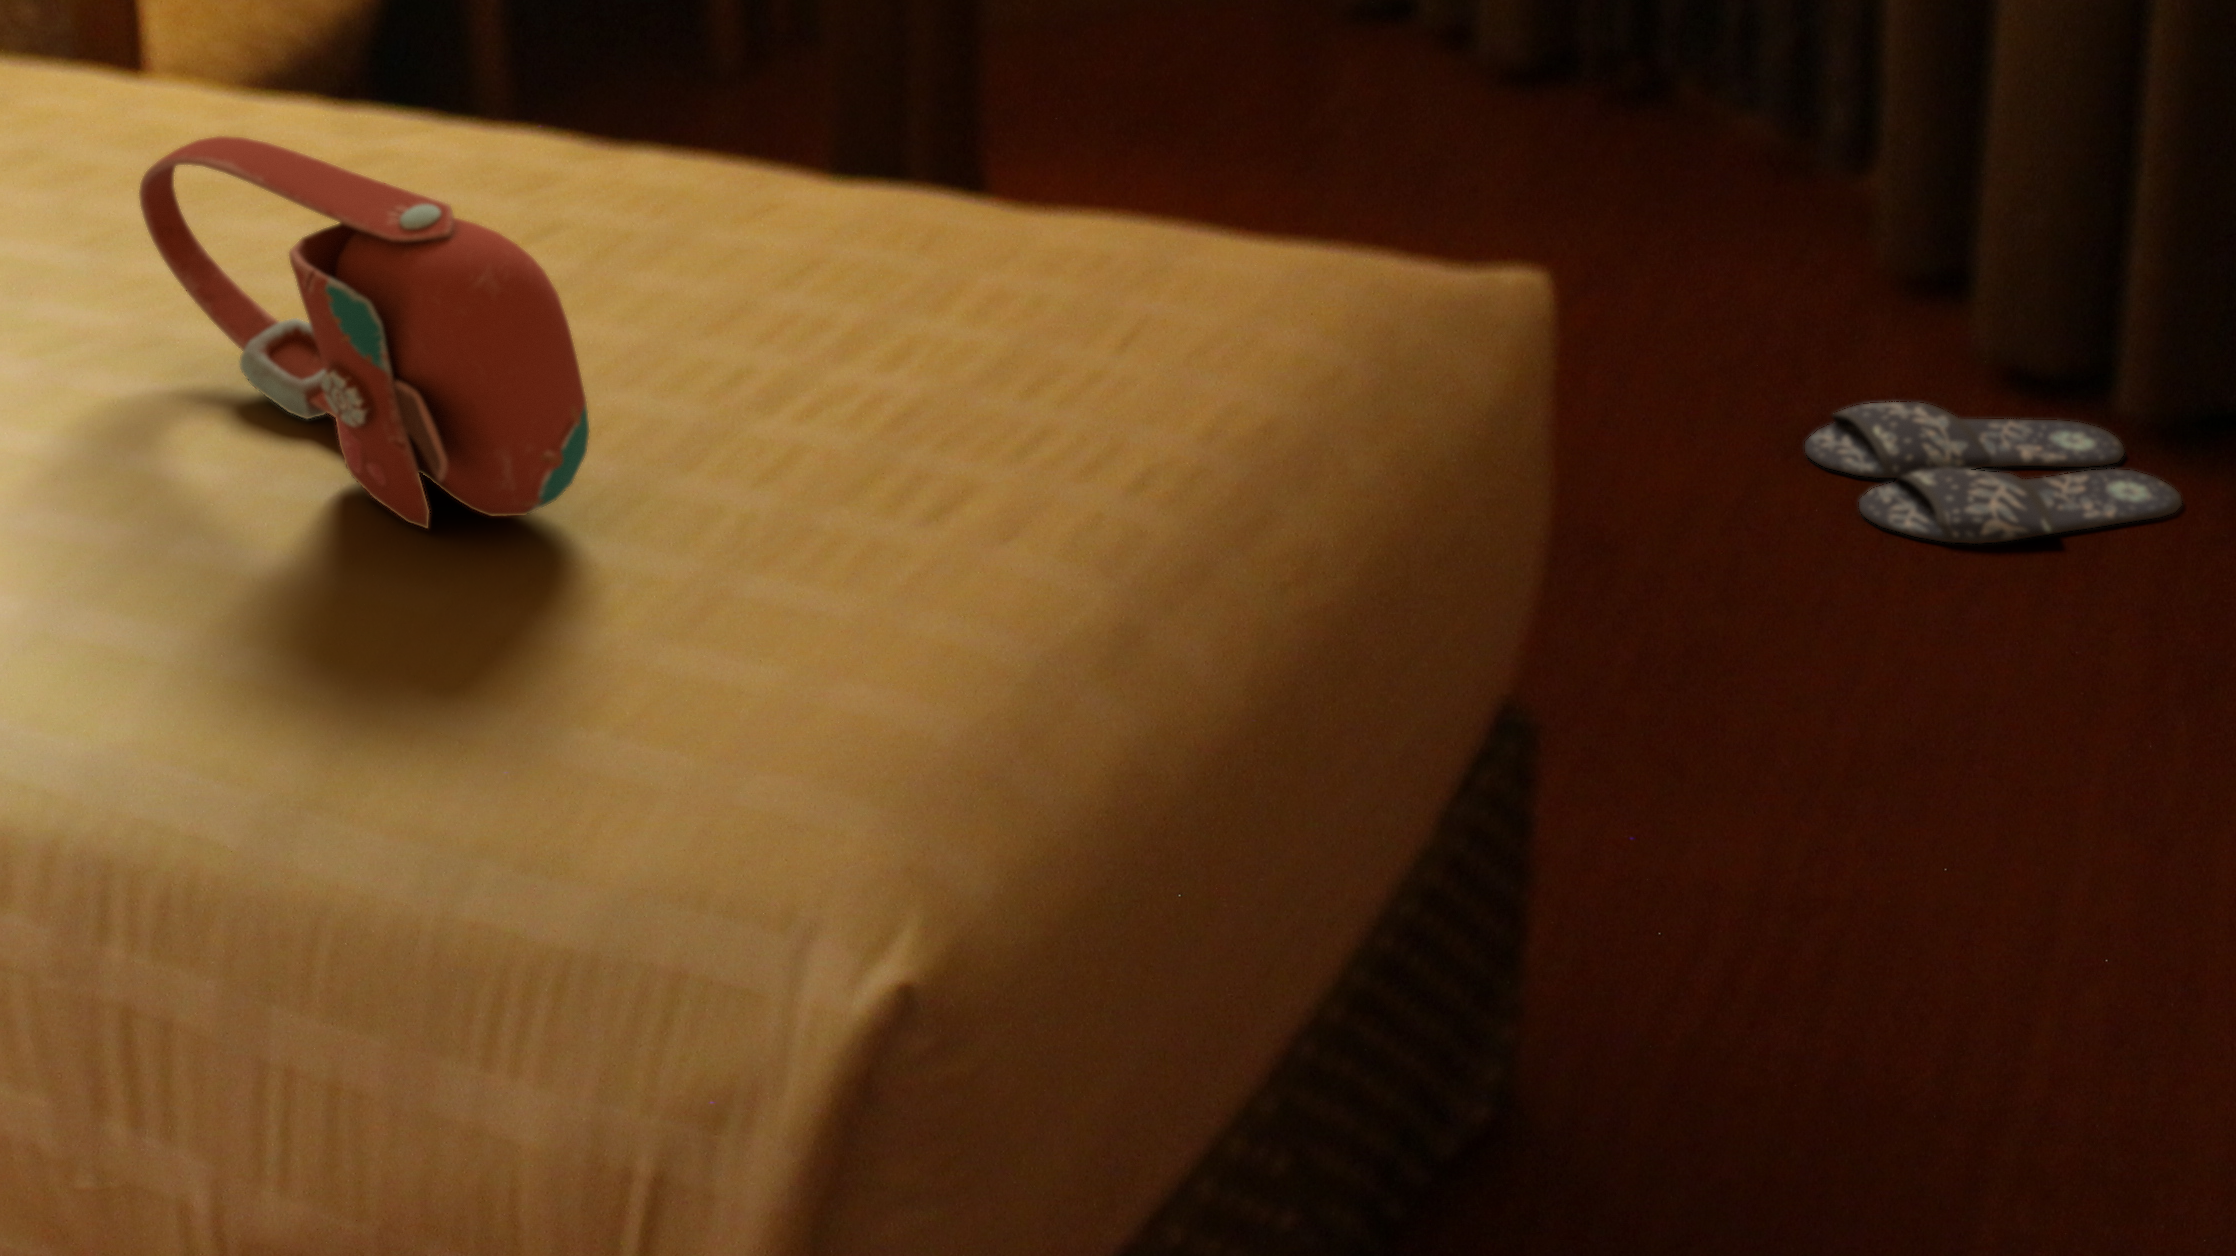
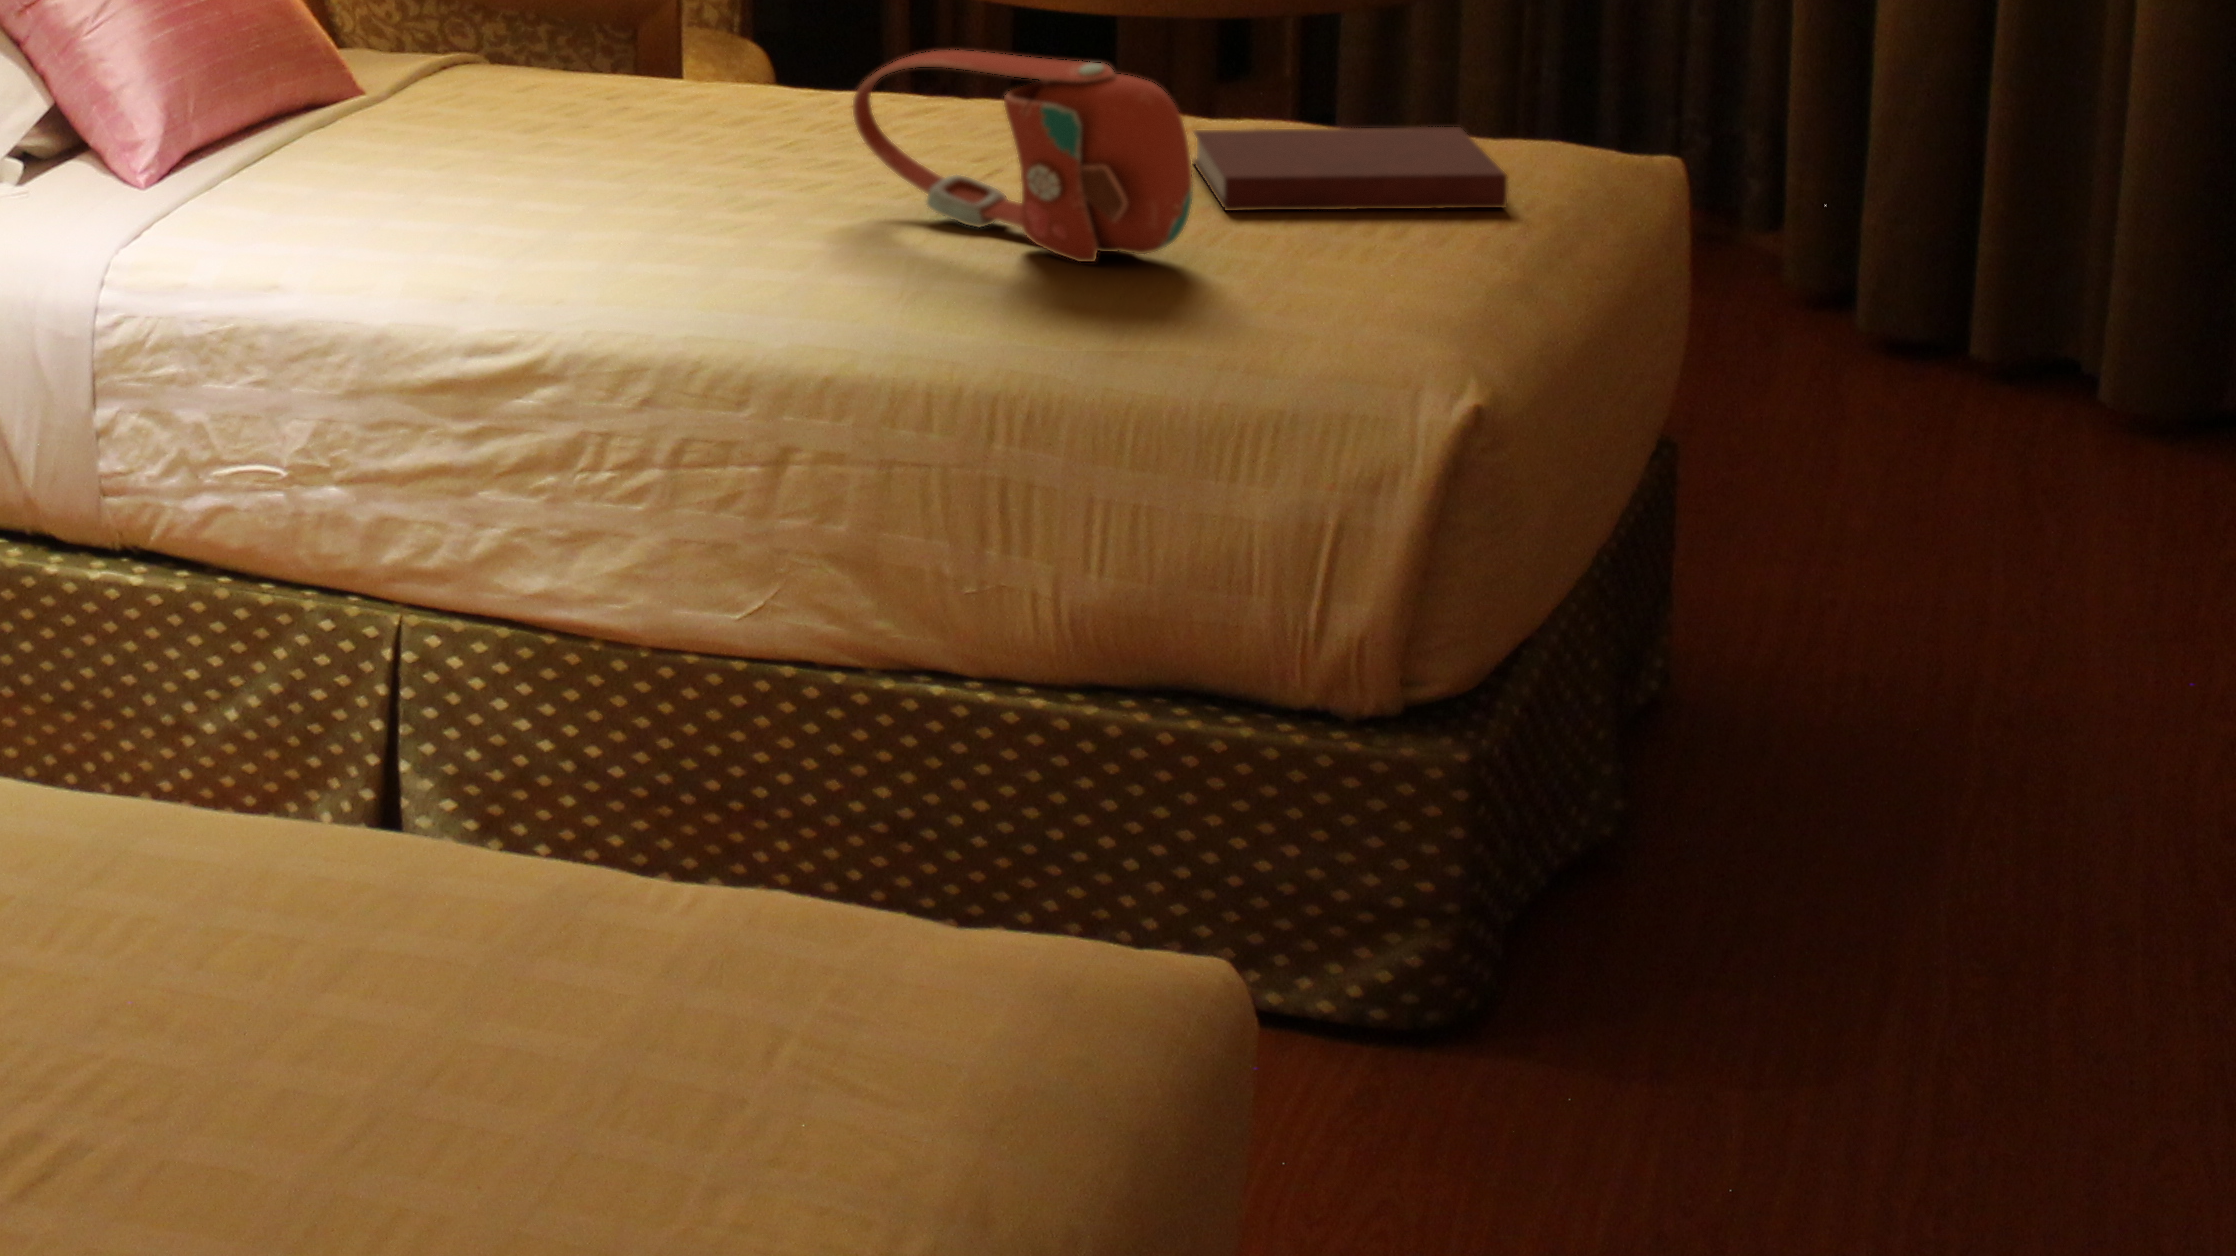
notebook: none [717,207,1162,393] -> present [1192,127,1508,211]
slippers: present [1805,402,2181,544] -> none [1837,400,2123,475]

